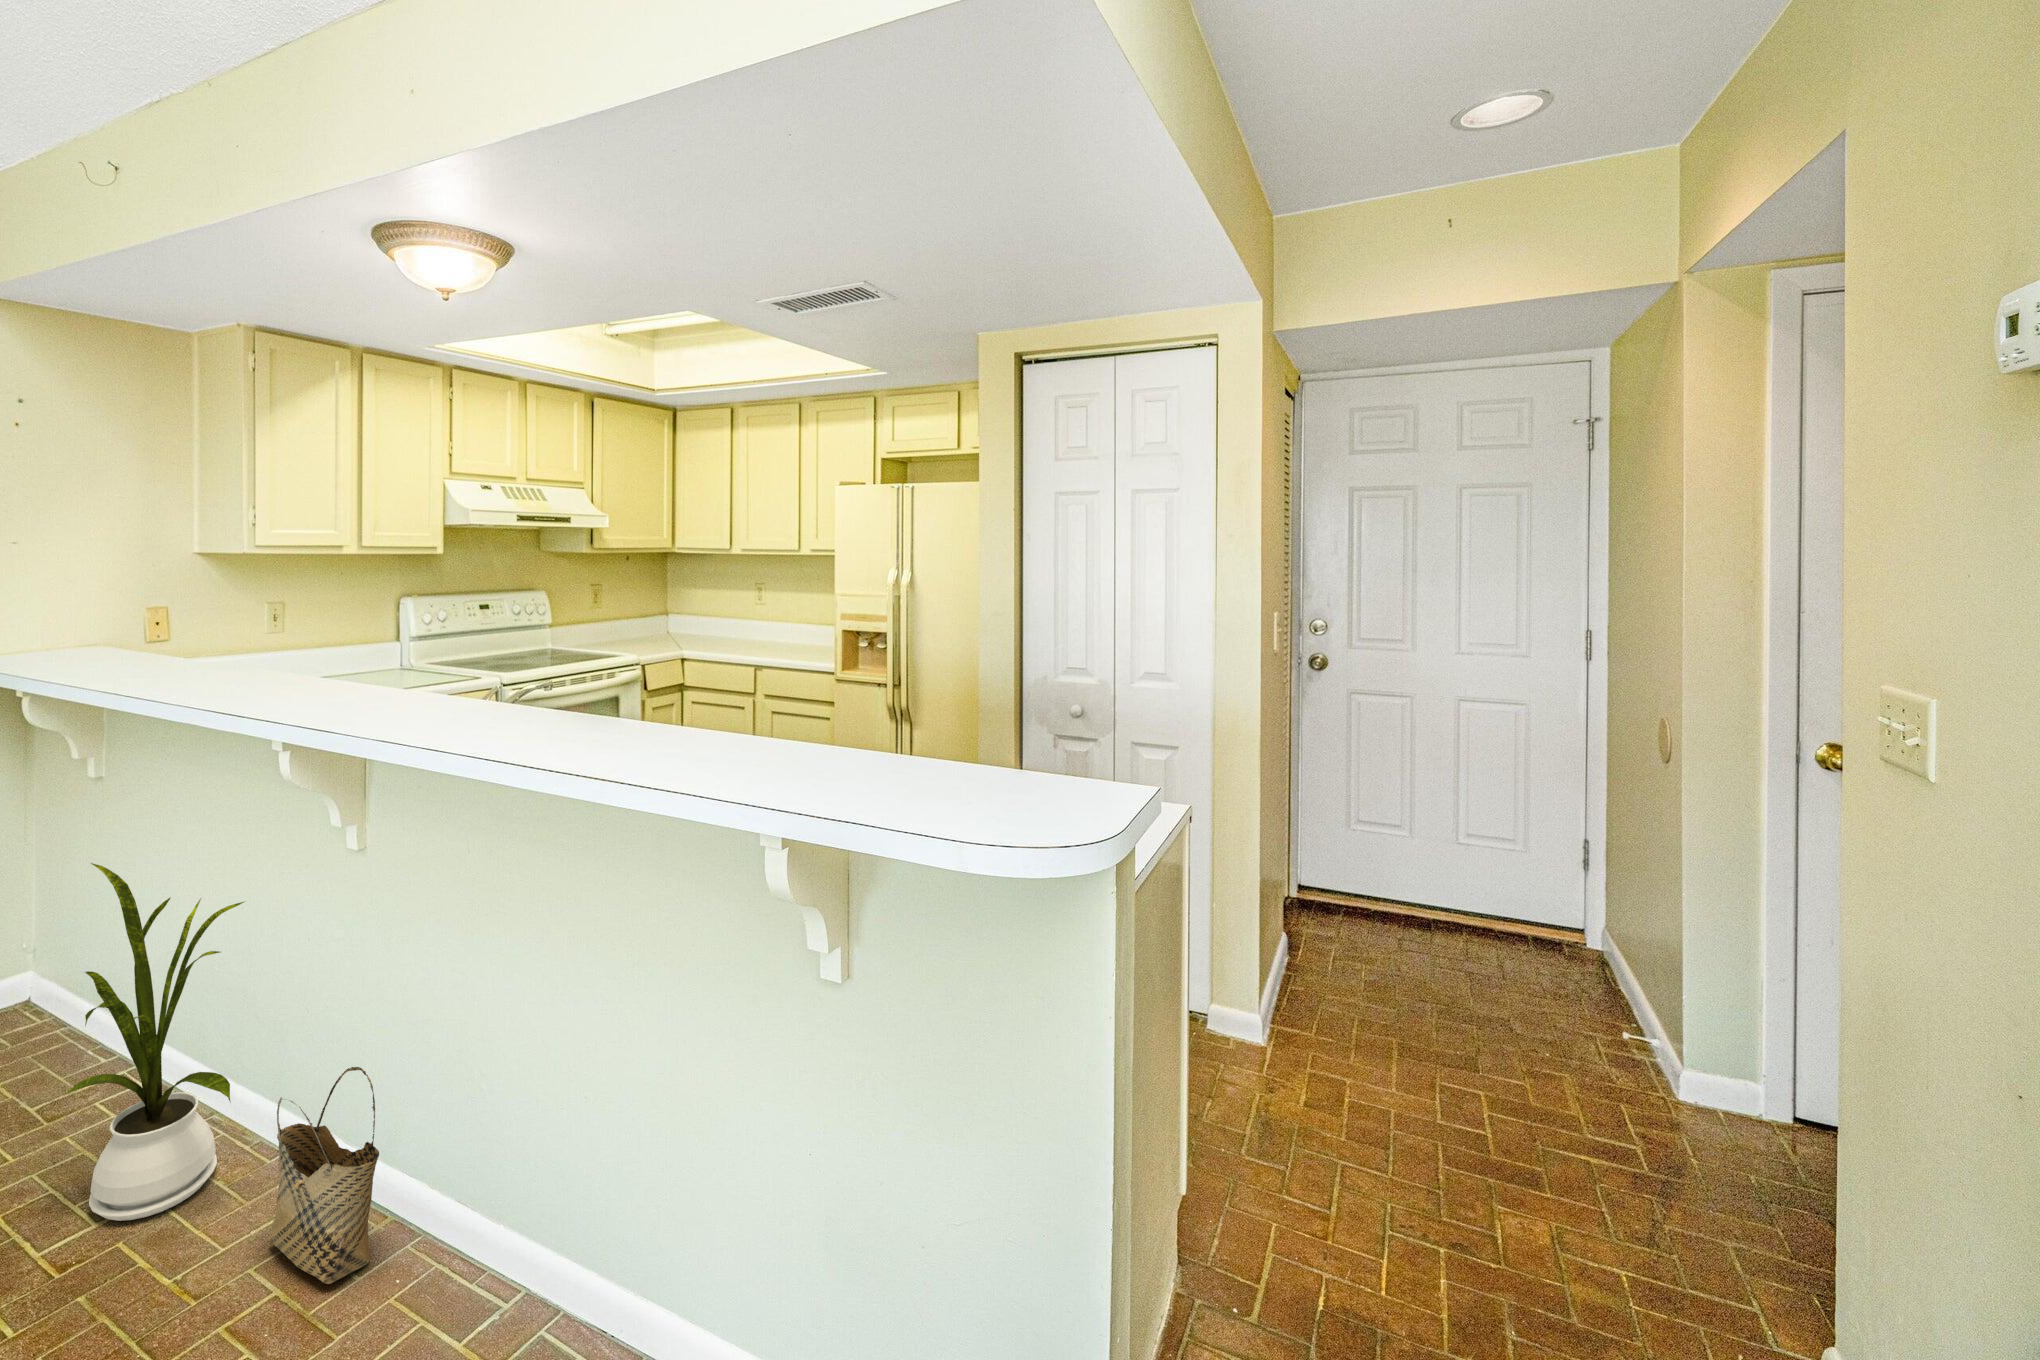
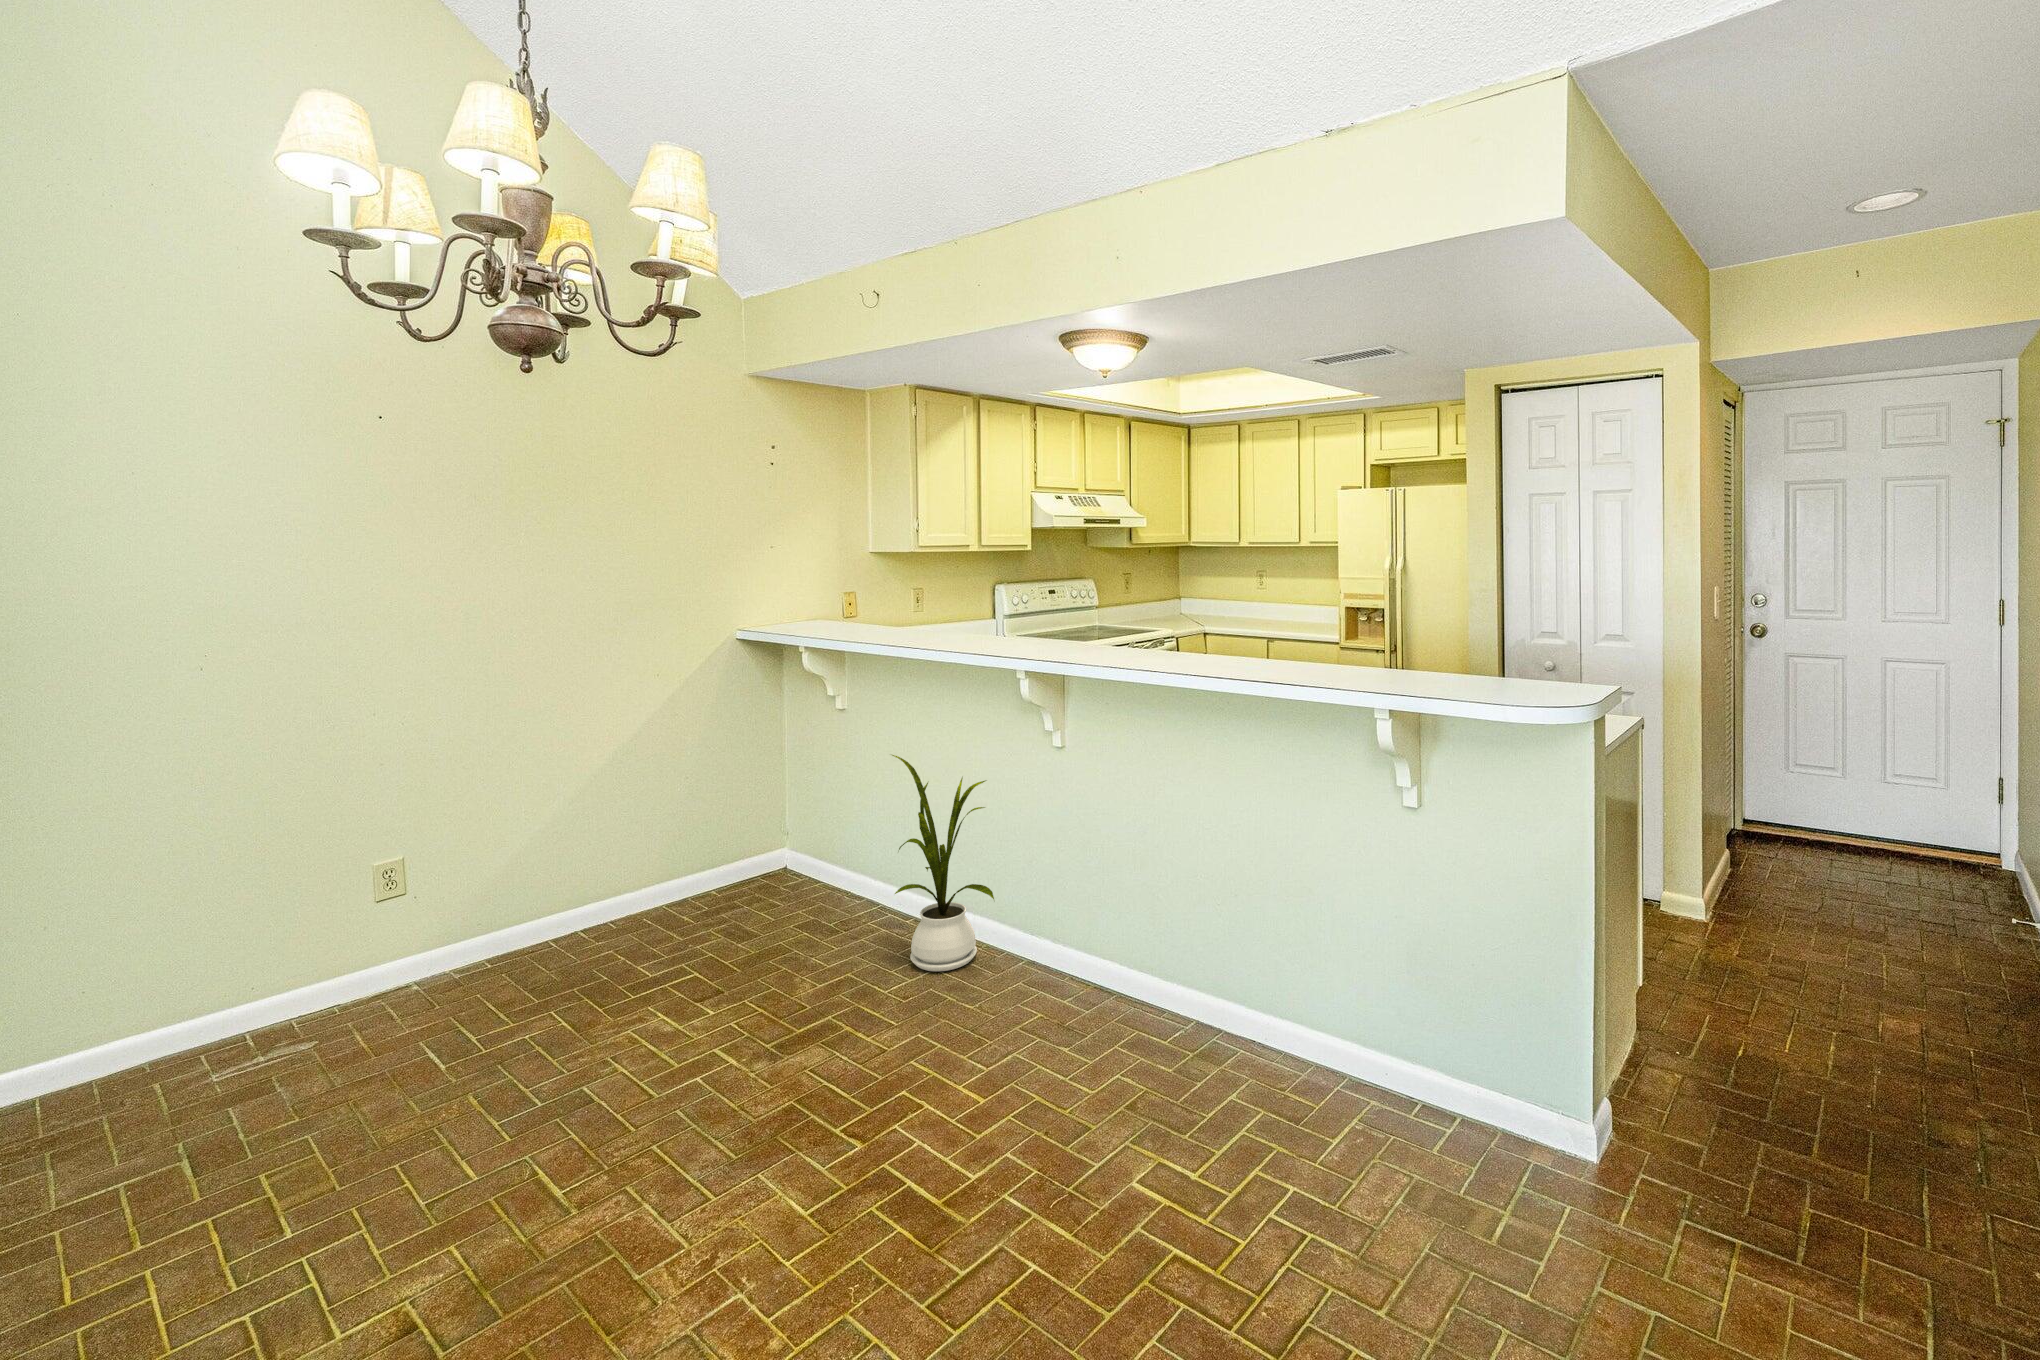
woven basket: present [268,1067,379,1284] -> none [1032,879,1102,1001]

